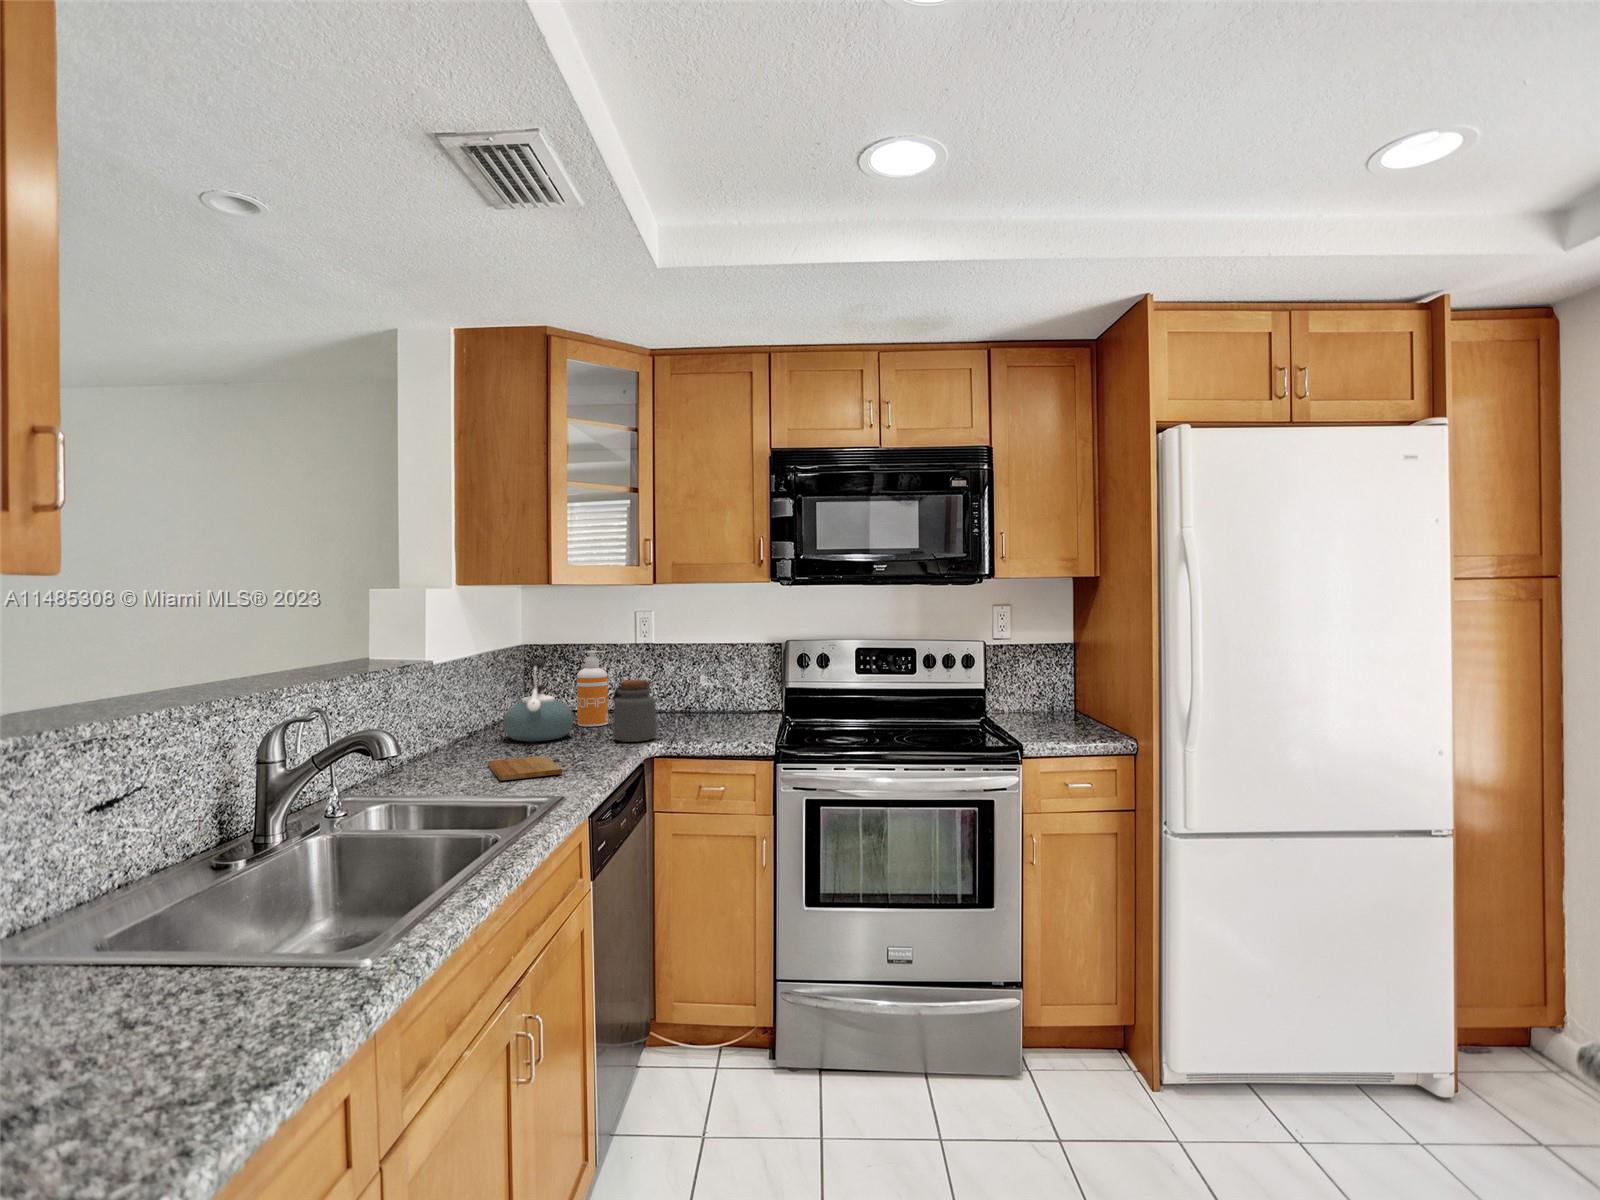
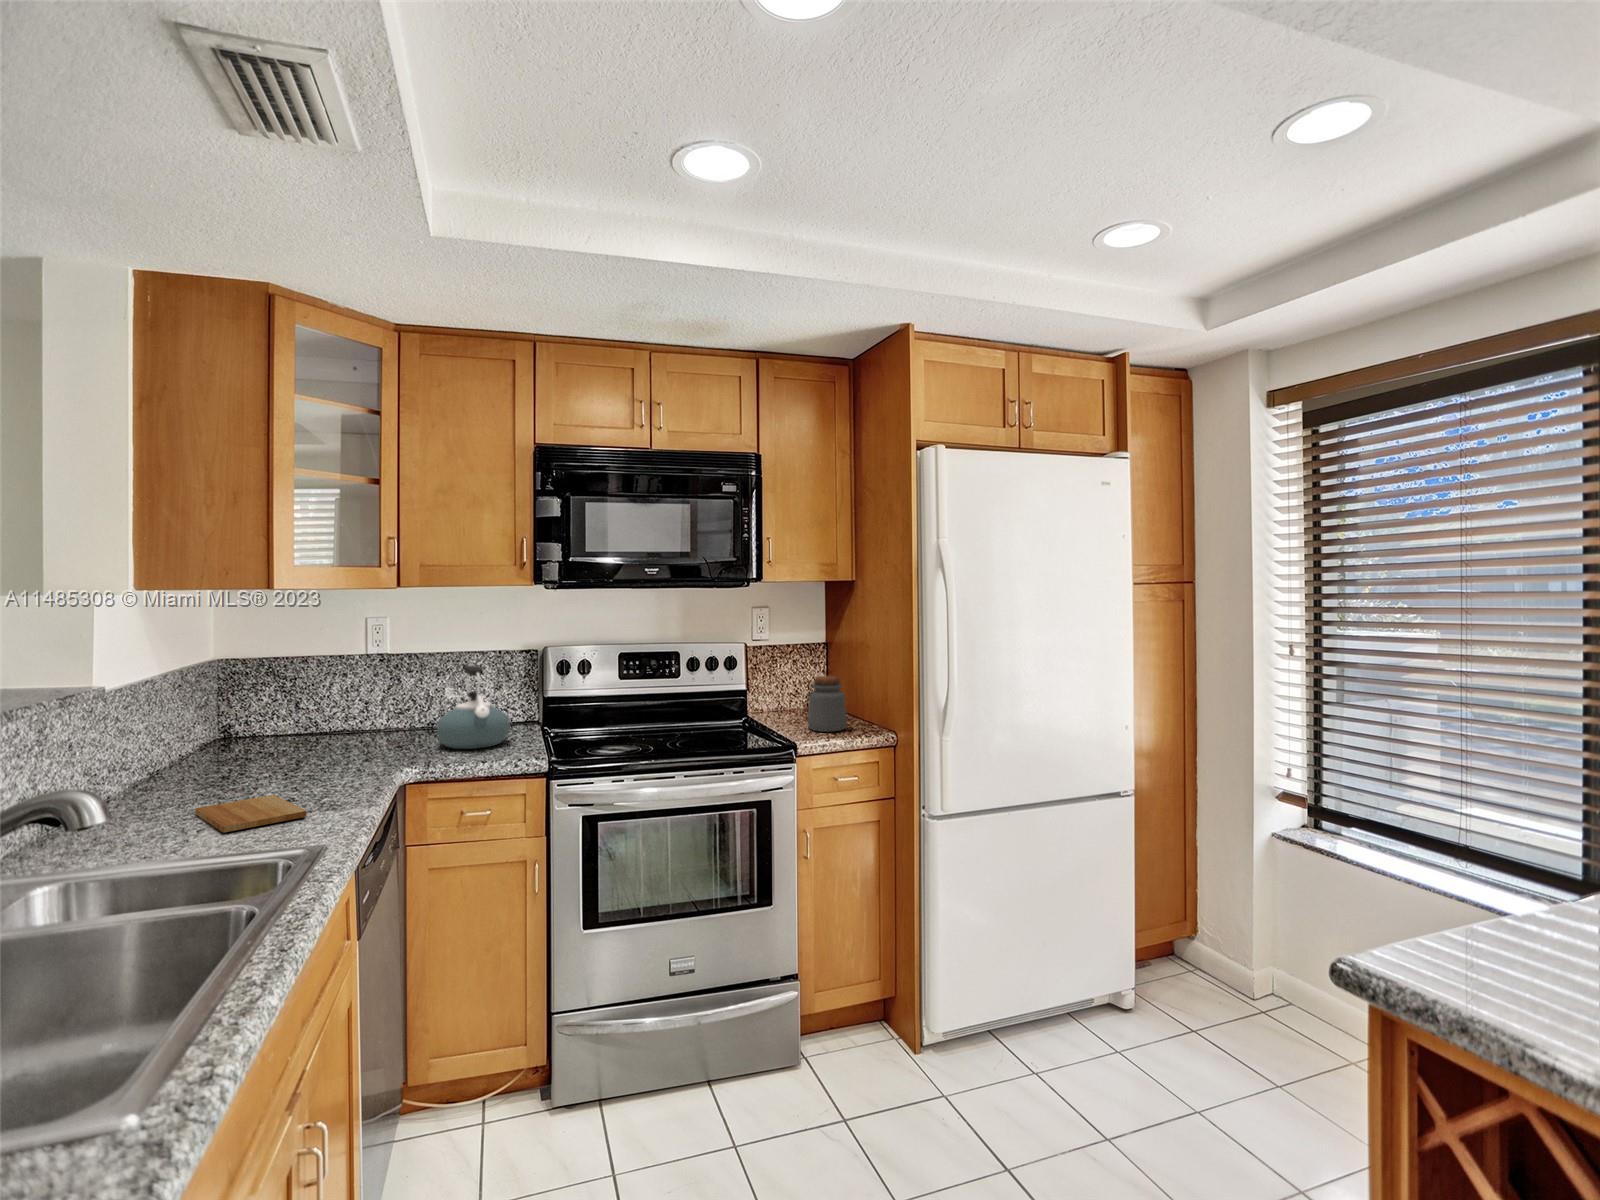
soap dispenser: present [577,650,608,727] -> none [297,666,338,754]
kettle: present [503,659,573,742] -> present [437,666,510,749]
jar: present [613,680,657,742] -> present [808,676,847,732]

